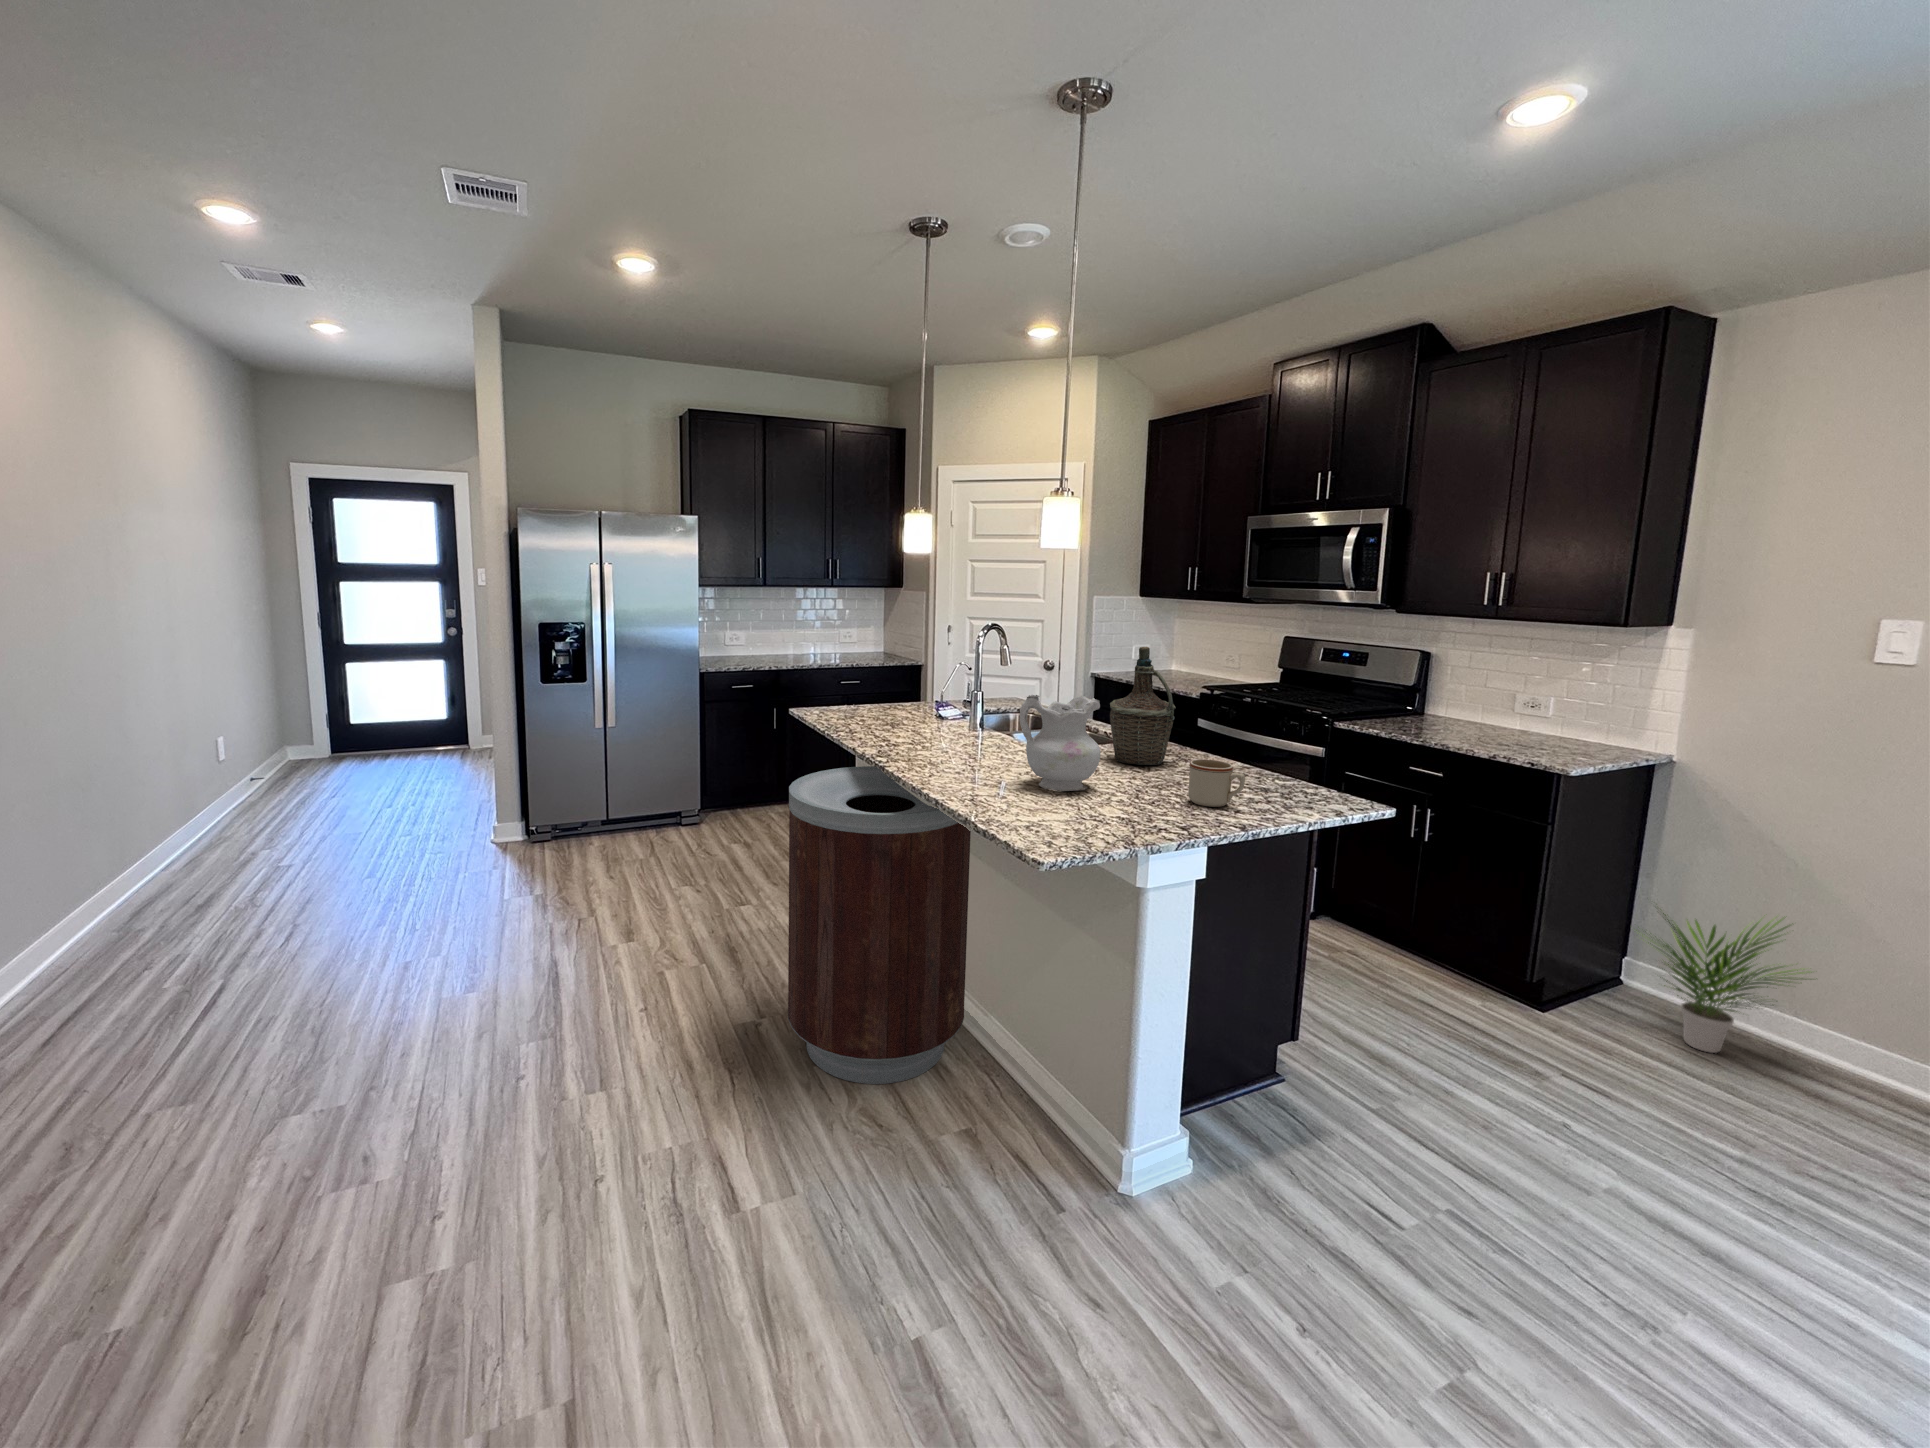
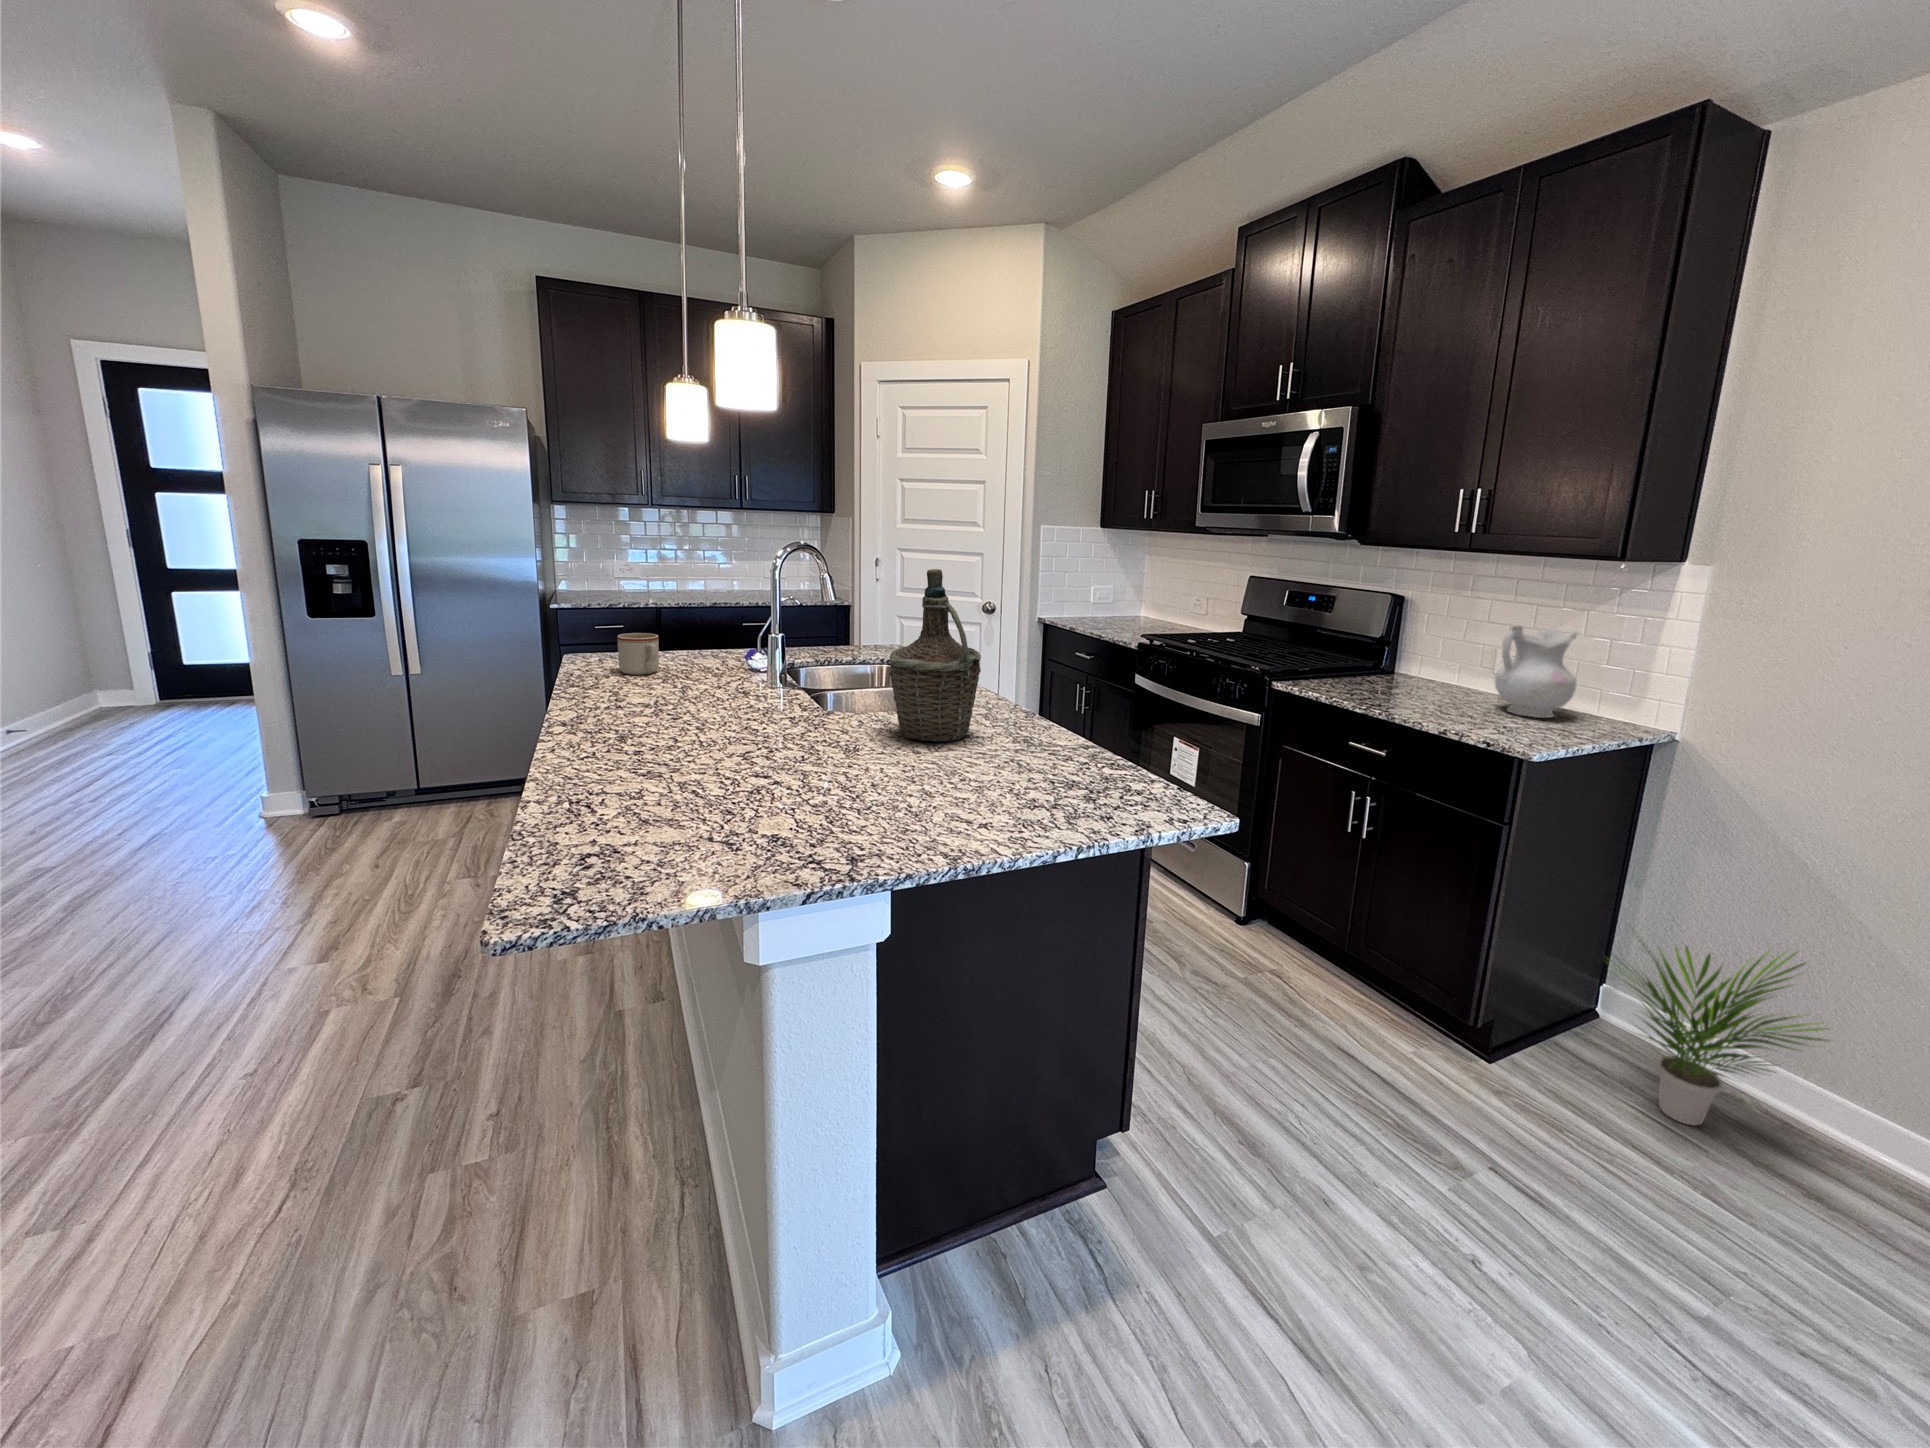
ceramic pitcher: present [1020,695,1101,791] -> present [1495,626,1578,718]
mug: present [1188,759,1245,807] -> present [617,633,659,675]
trash can: present [788,766,971,1084] -> none [360,735,688,1205]

